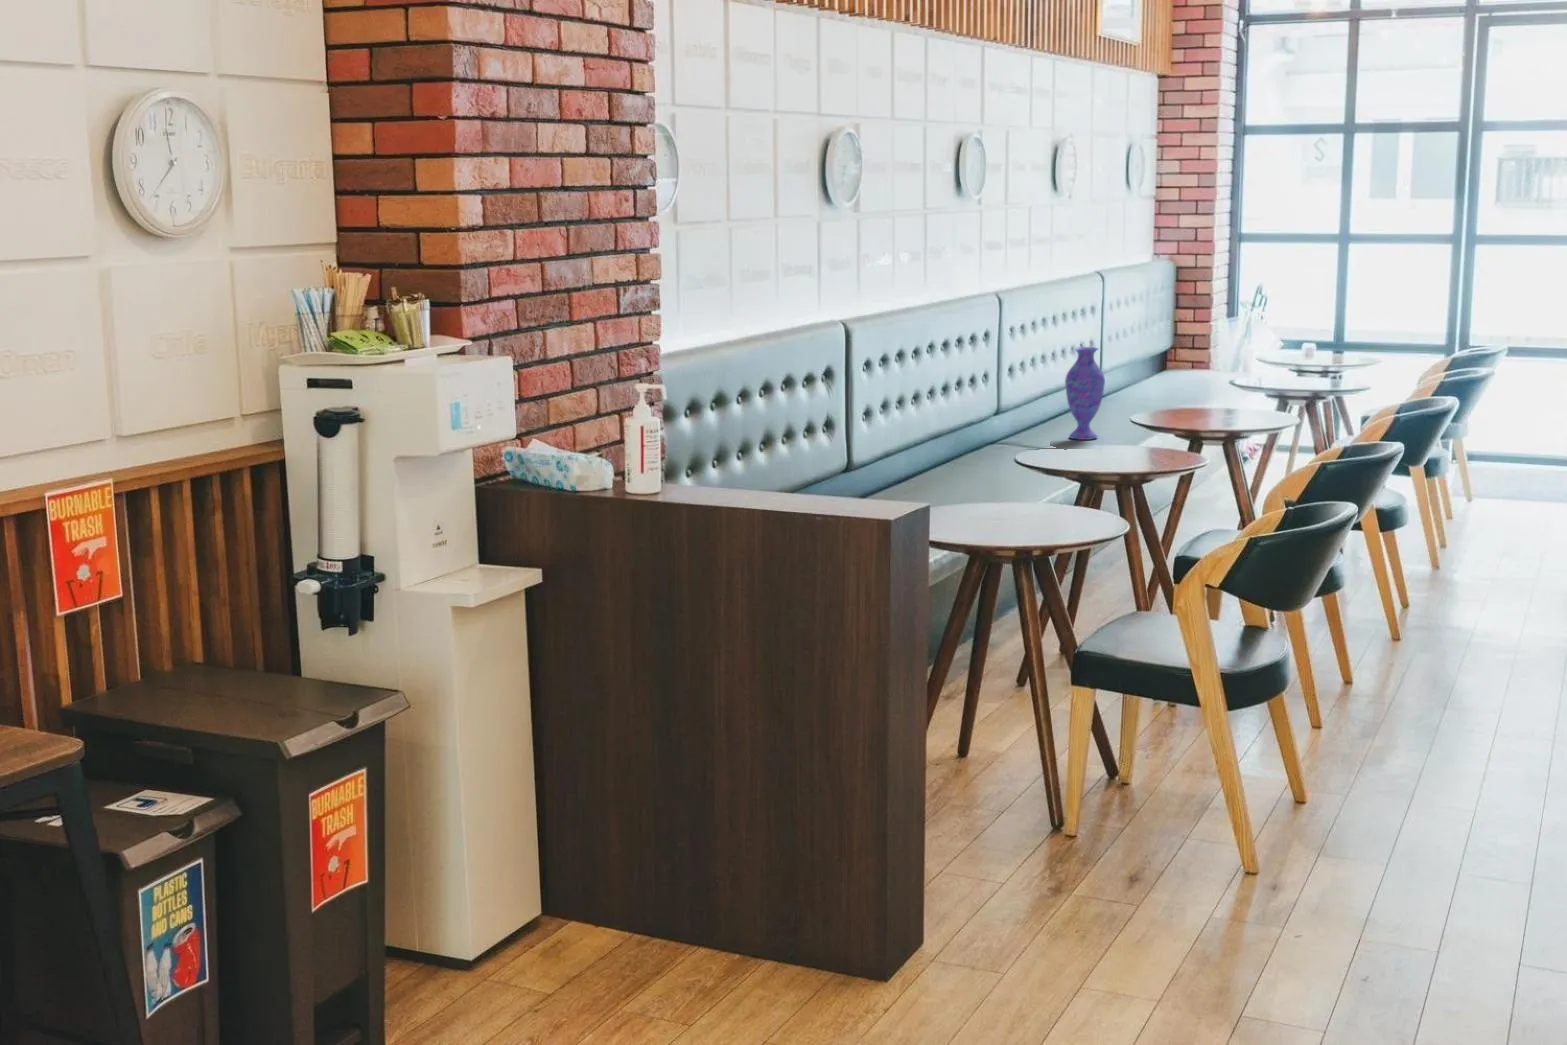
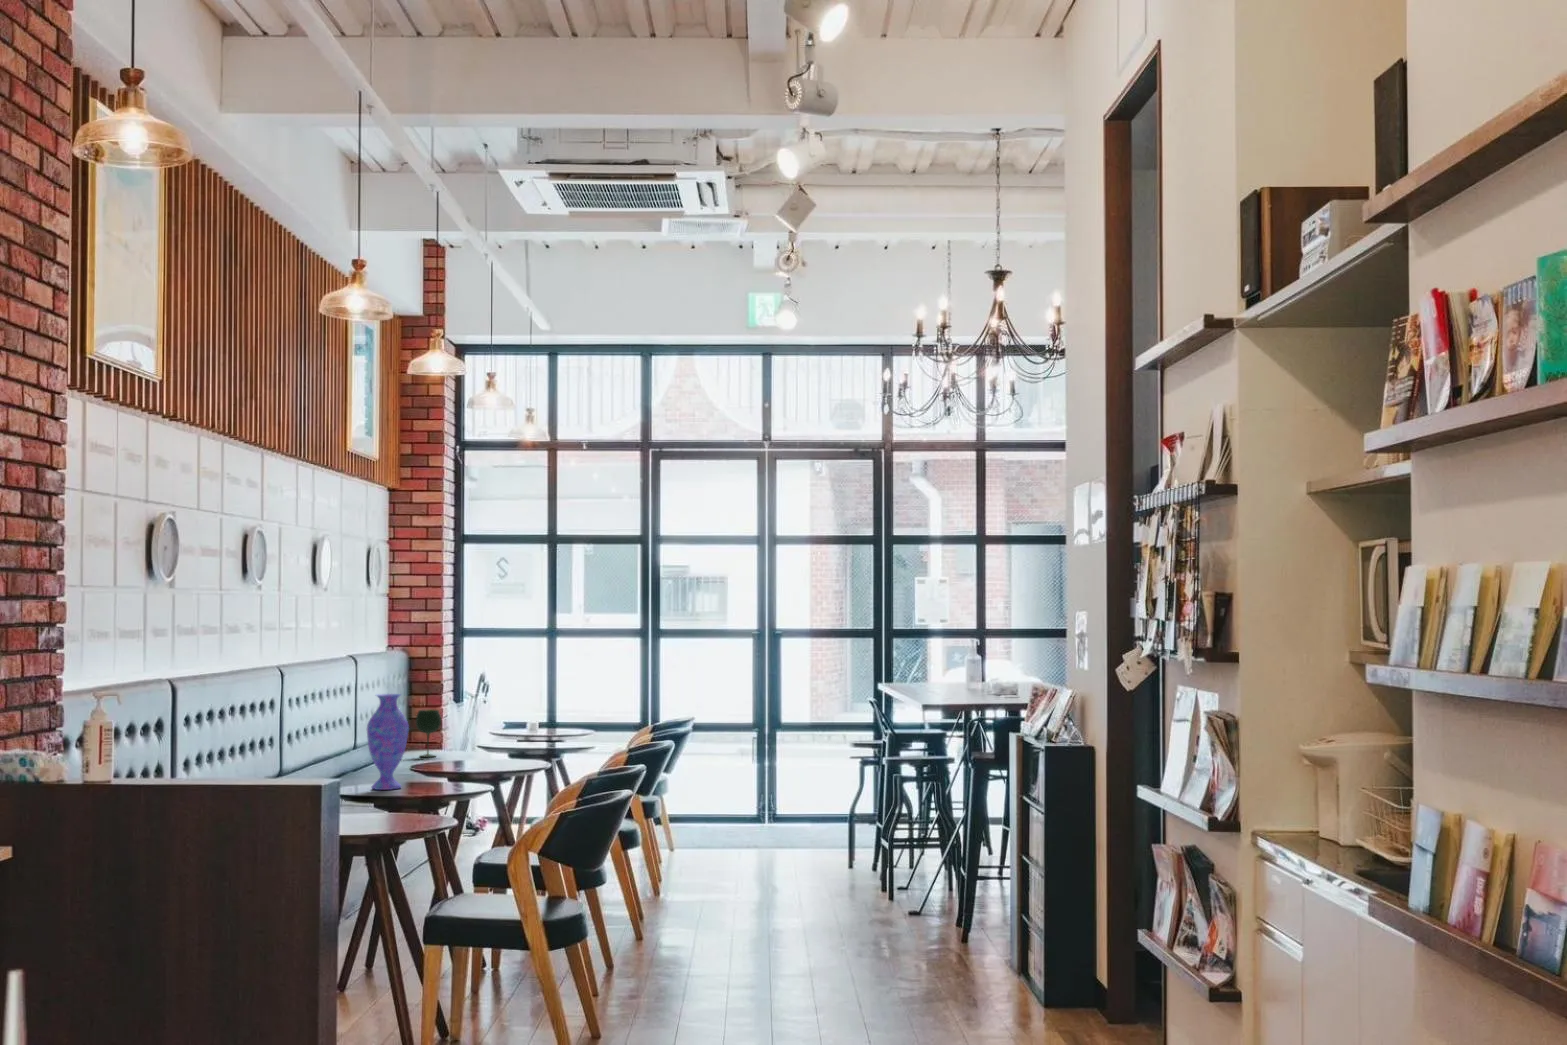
wine glass: none [1146,344,1172,394] -> present [416,709,441,757]

